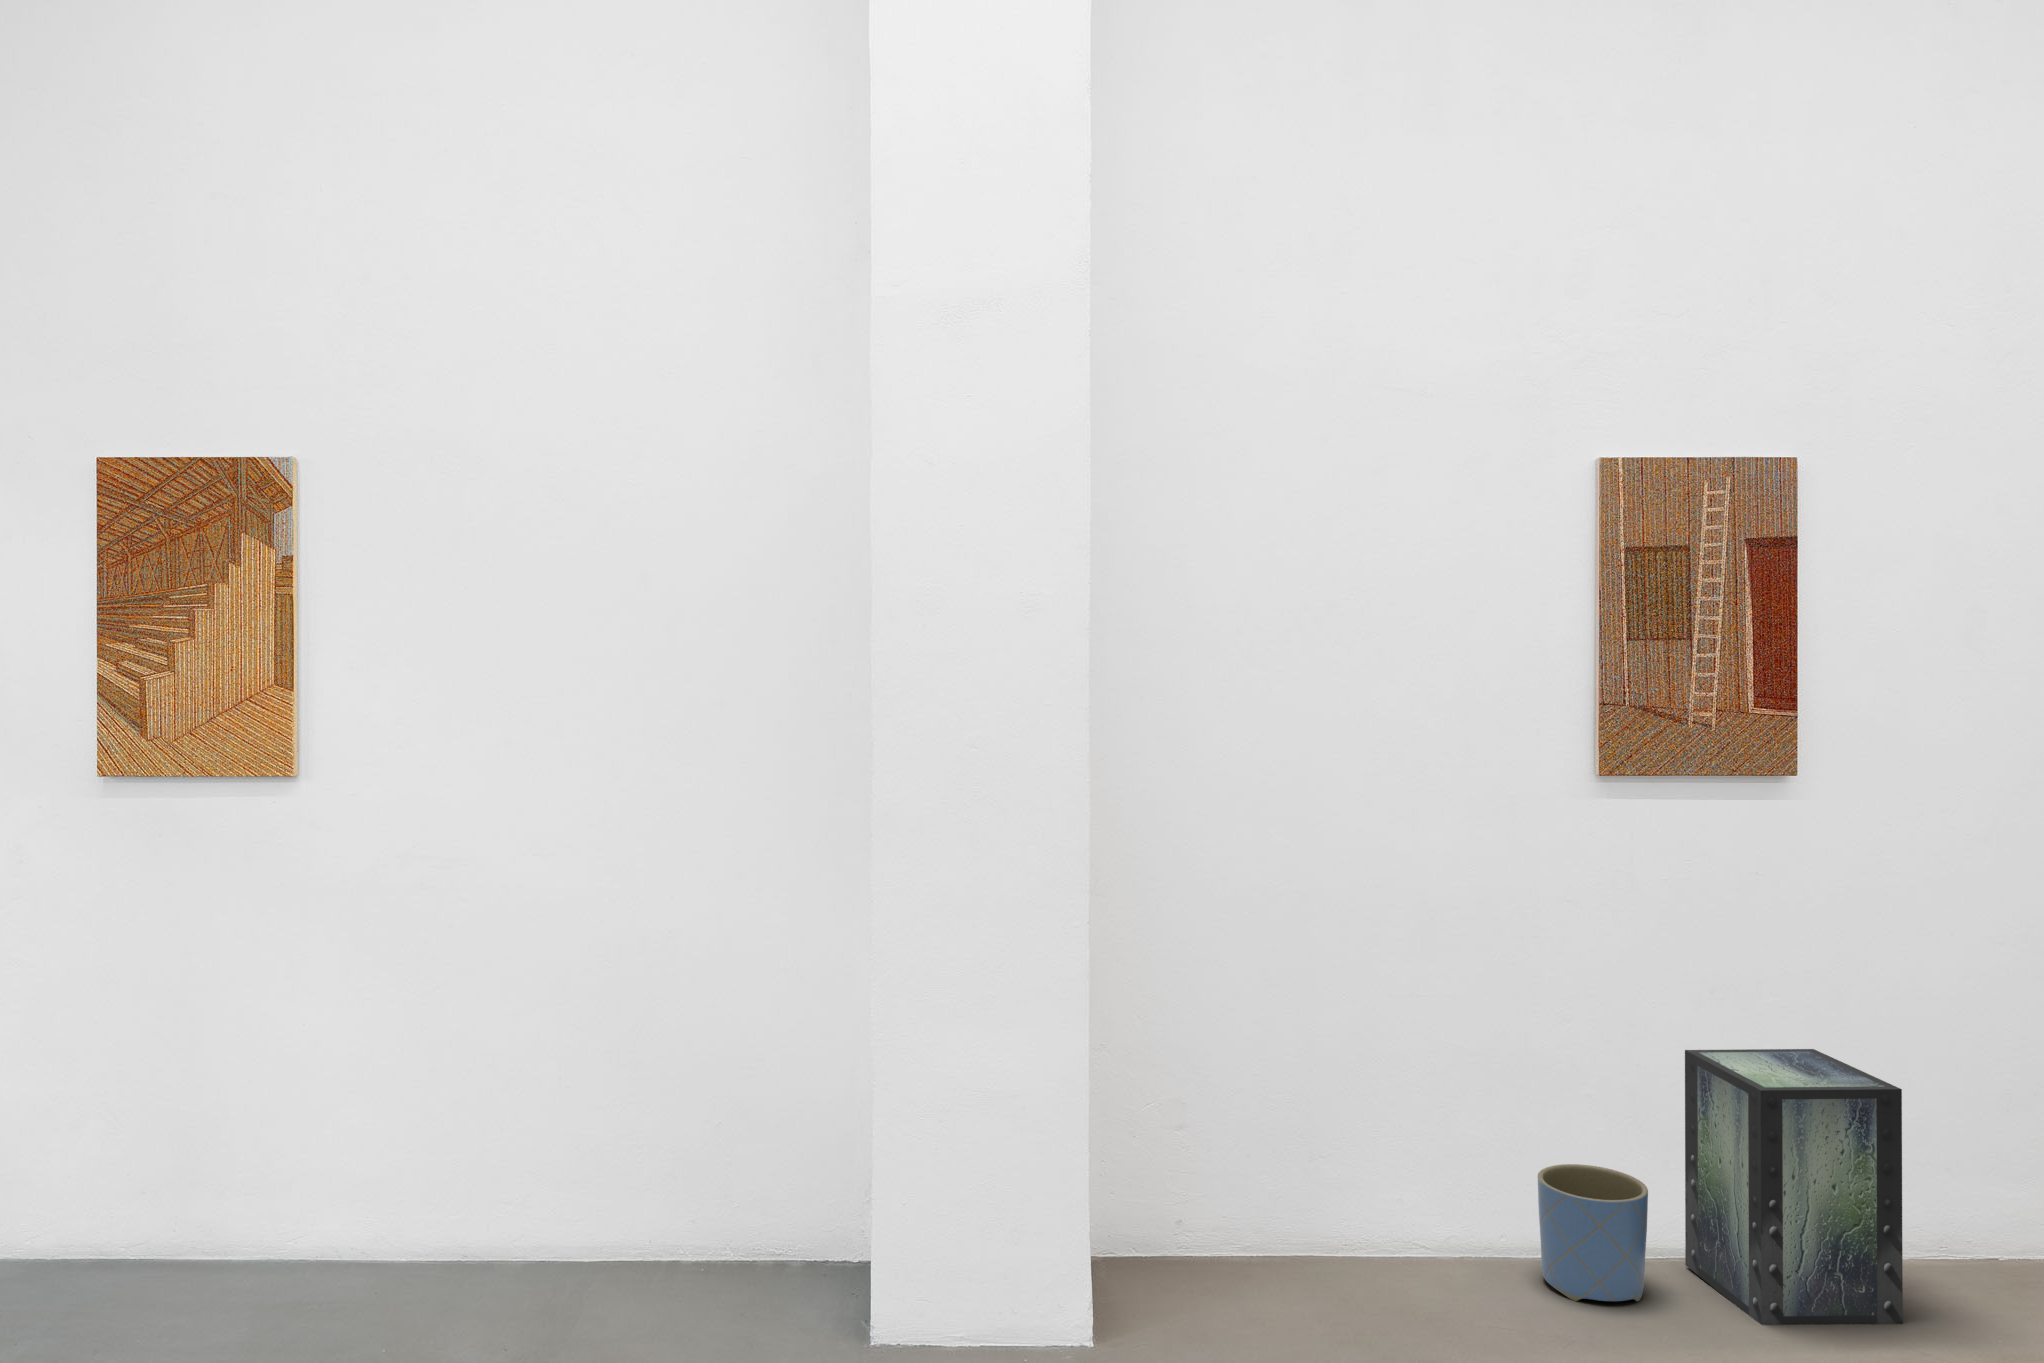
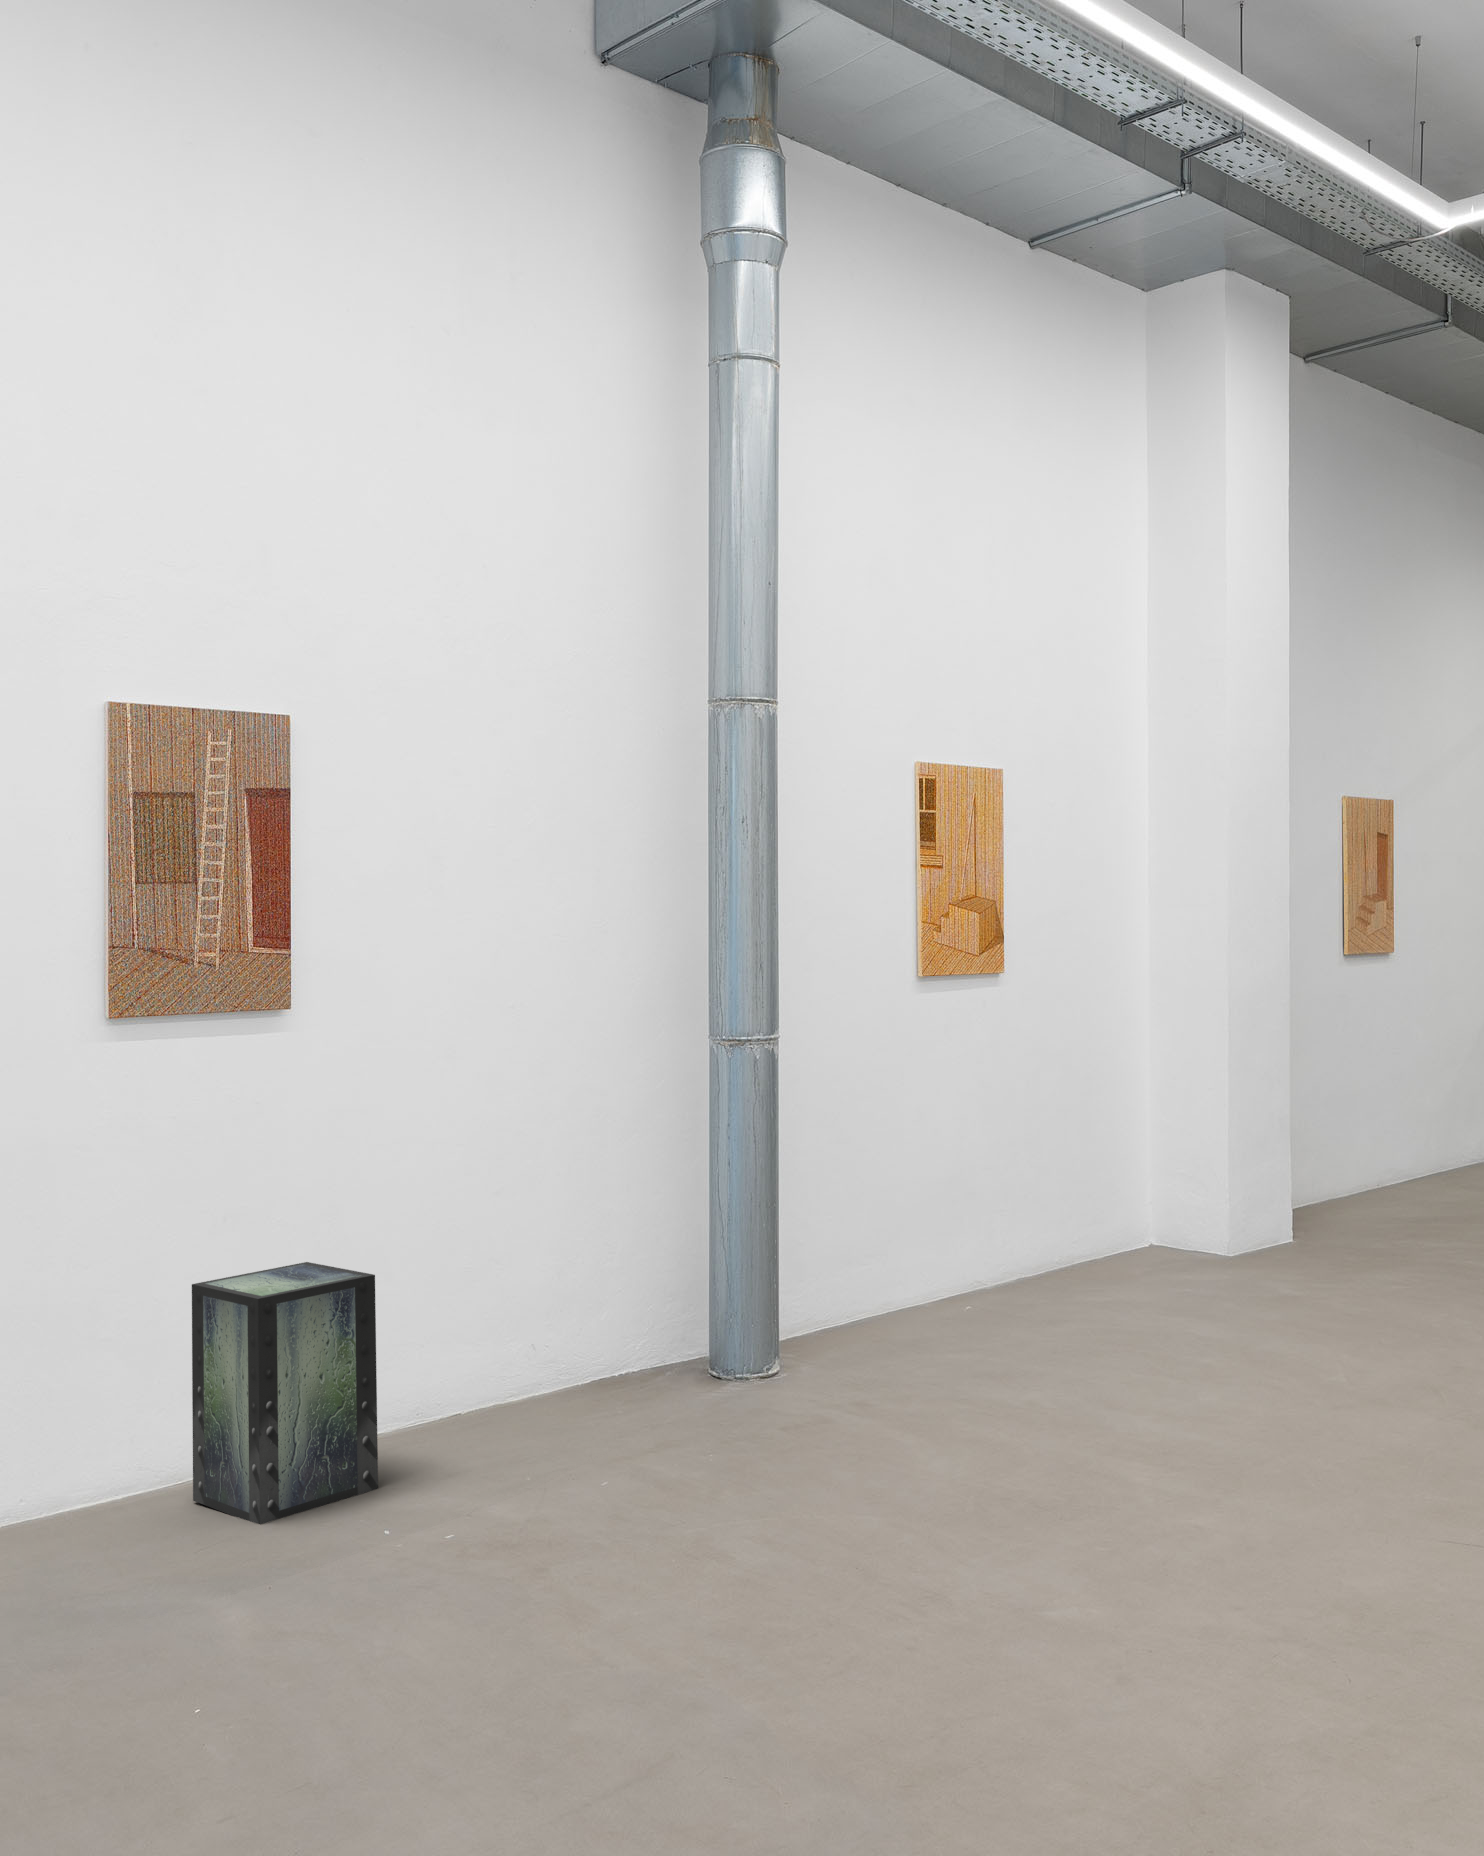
planter: present [1538,1164,1648,1302] -> none [44,1419,156,1559]

